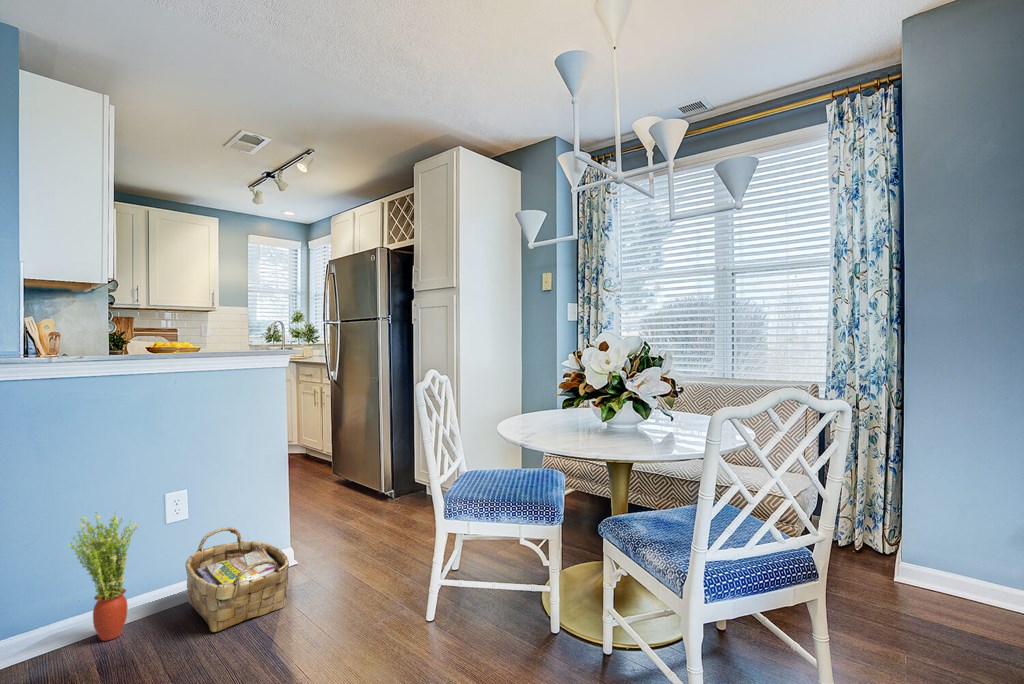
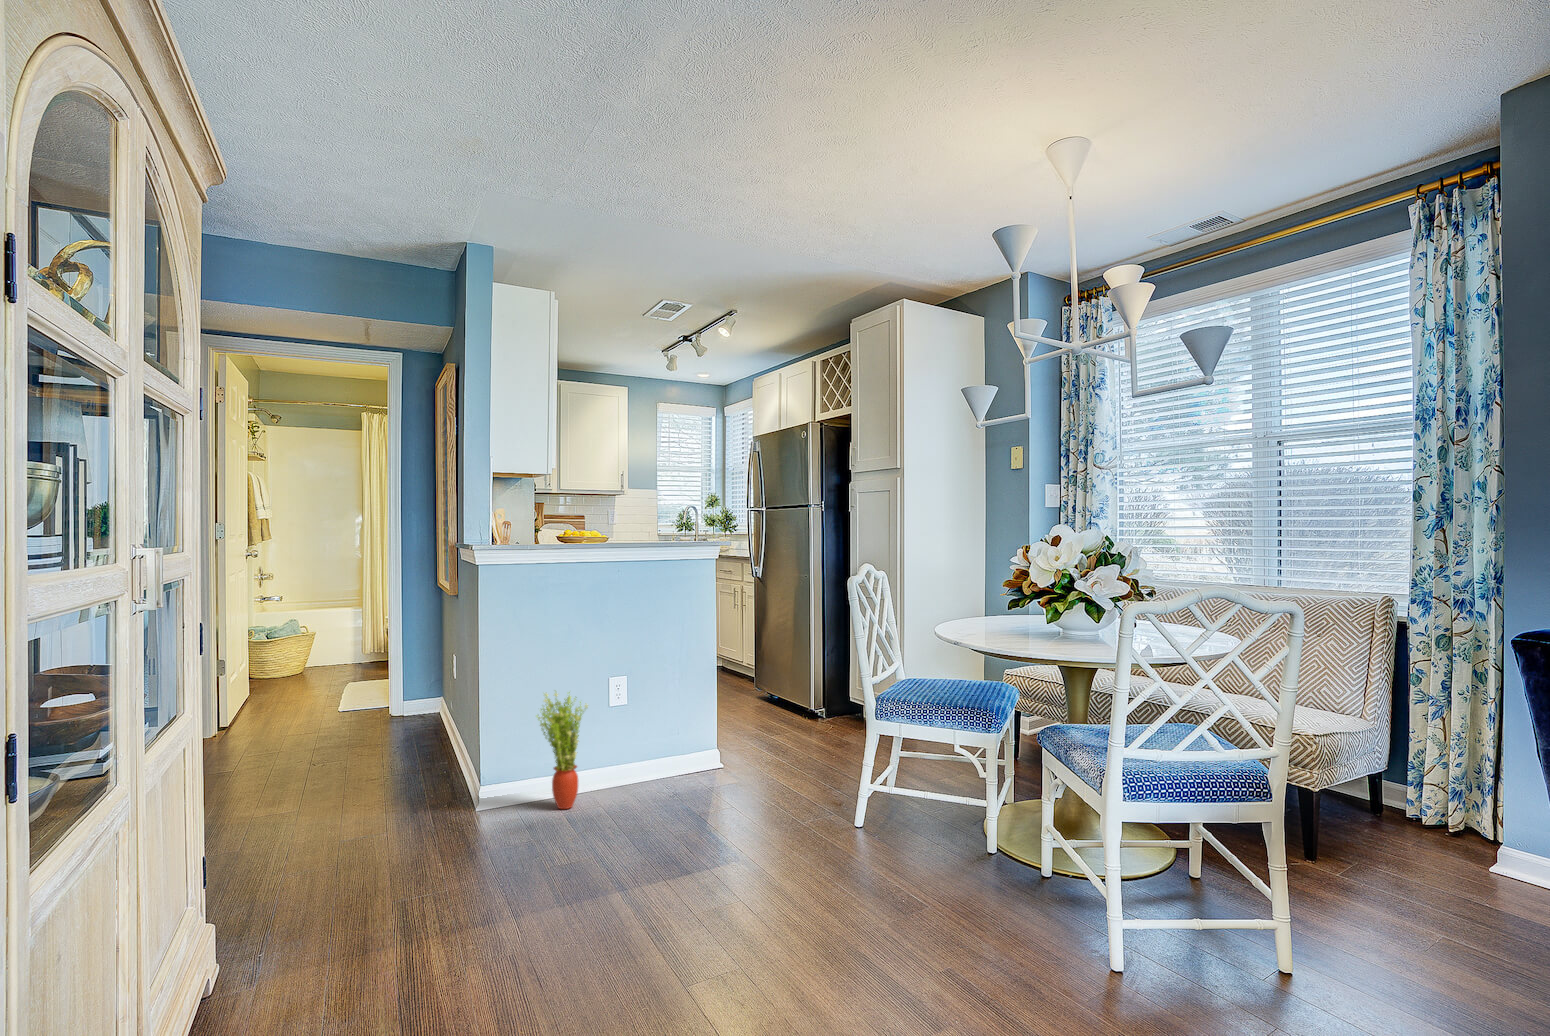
woven basket: present [185,527,289,632] -> none [624,720,718,814]

